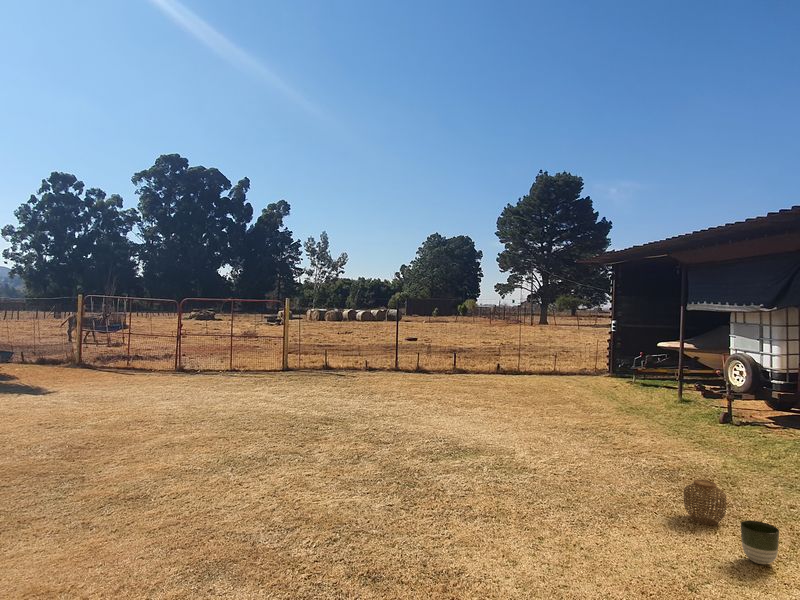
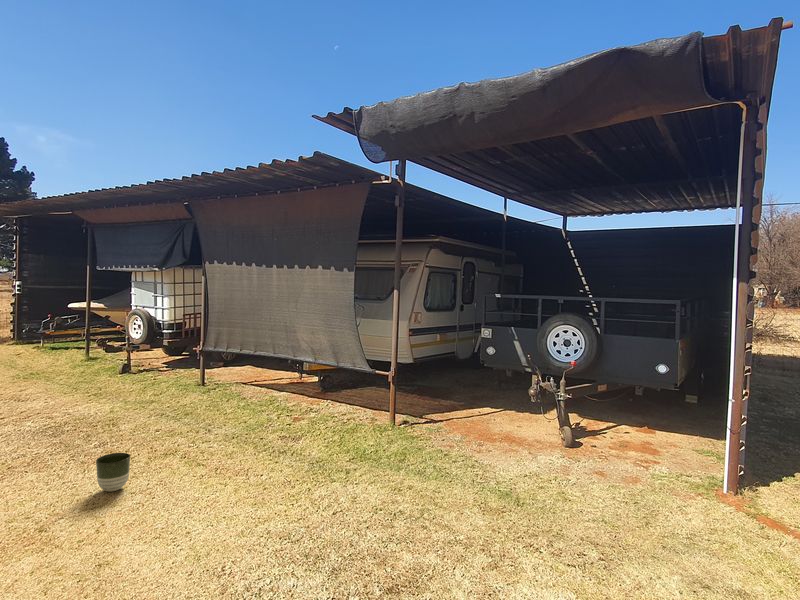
woven basket: present [684,480,726,525] -> none [49,428,93,472]

